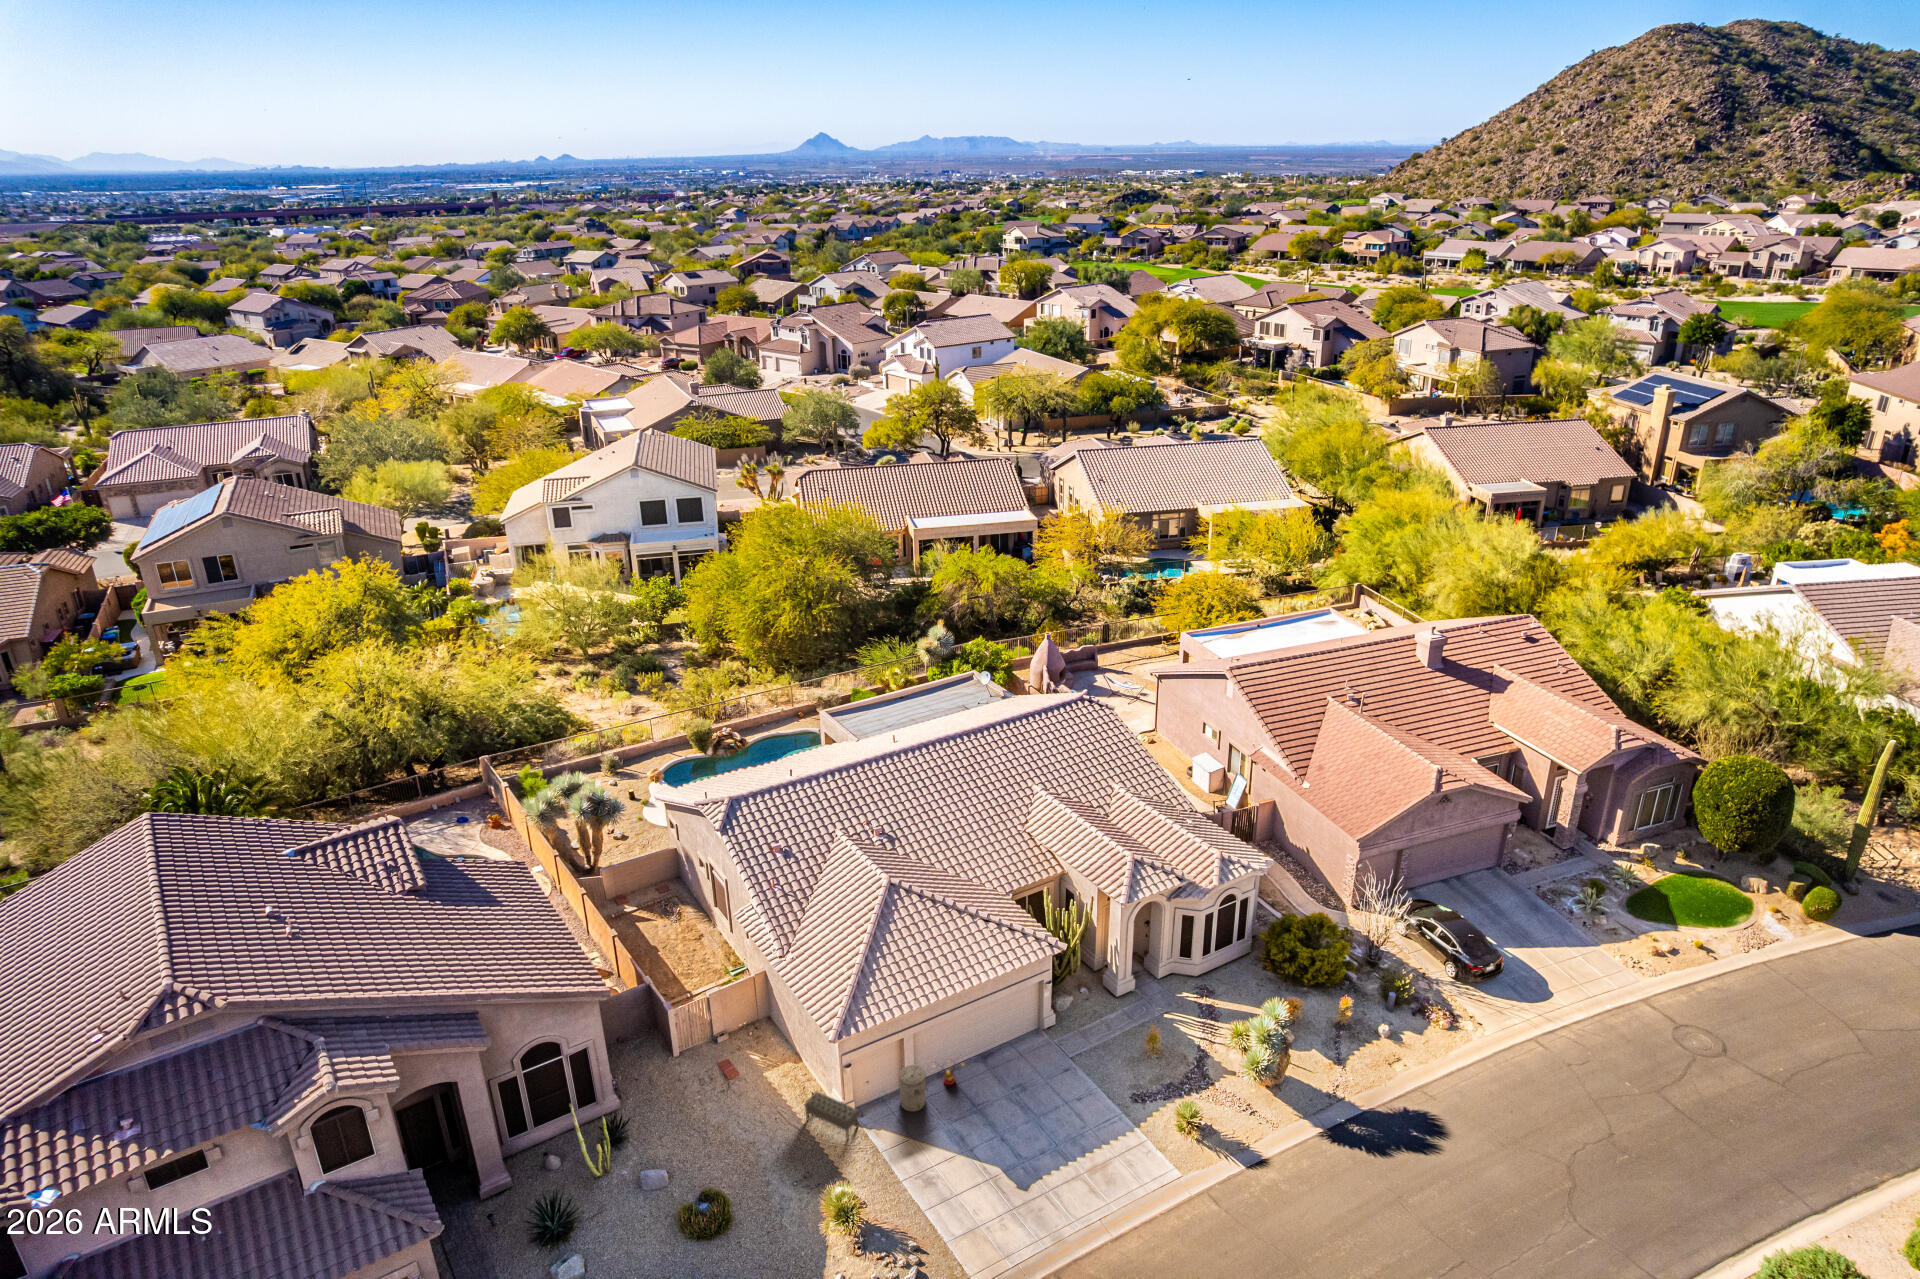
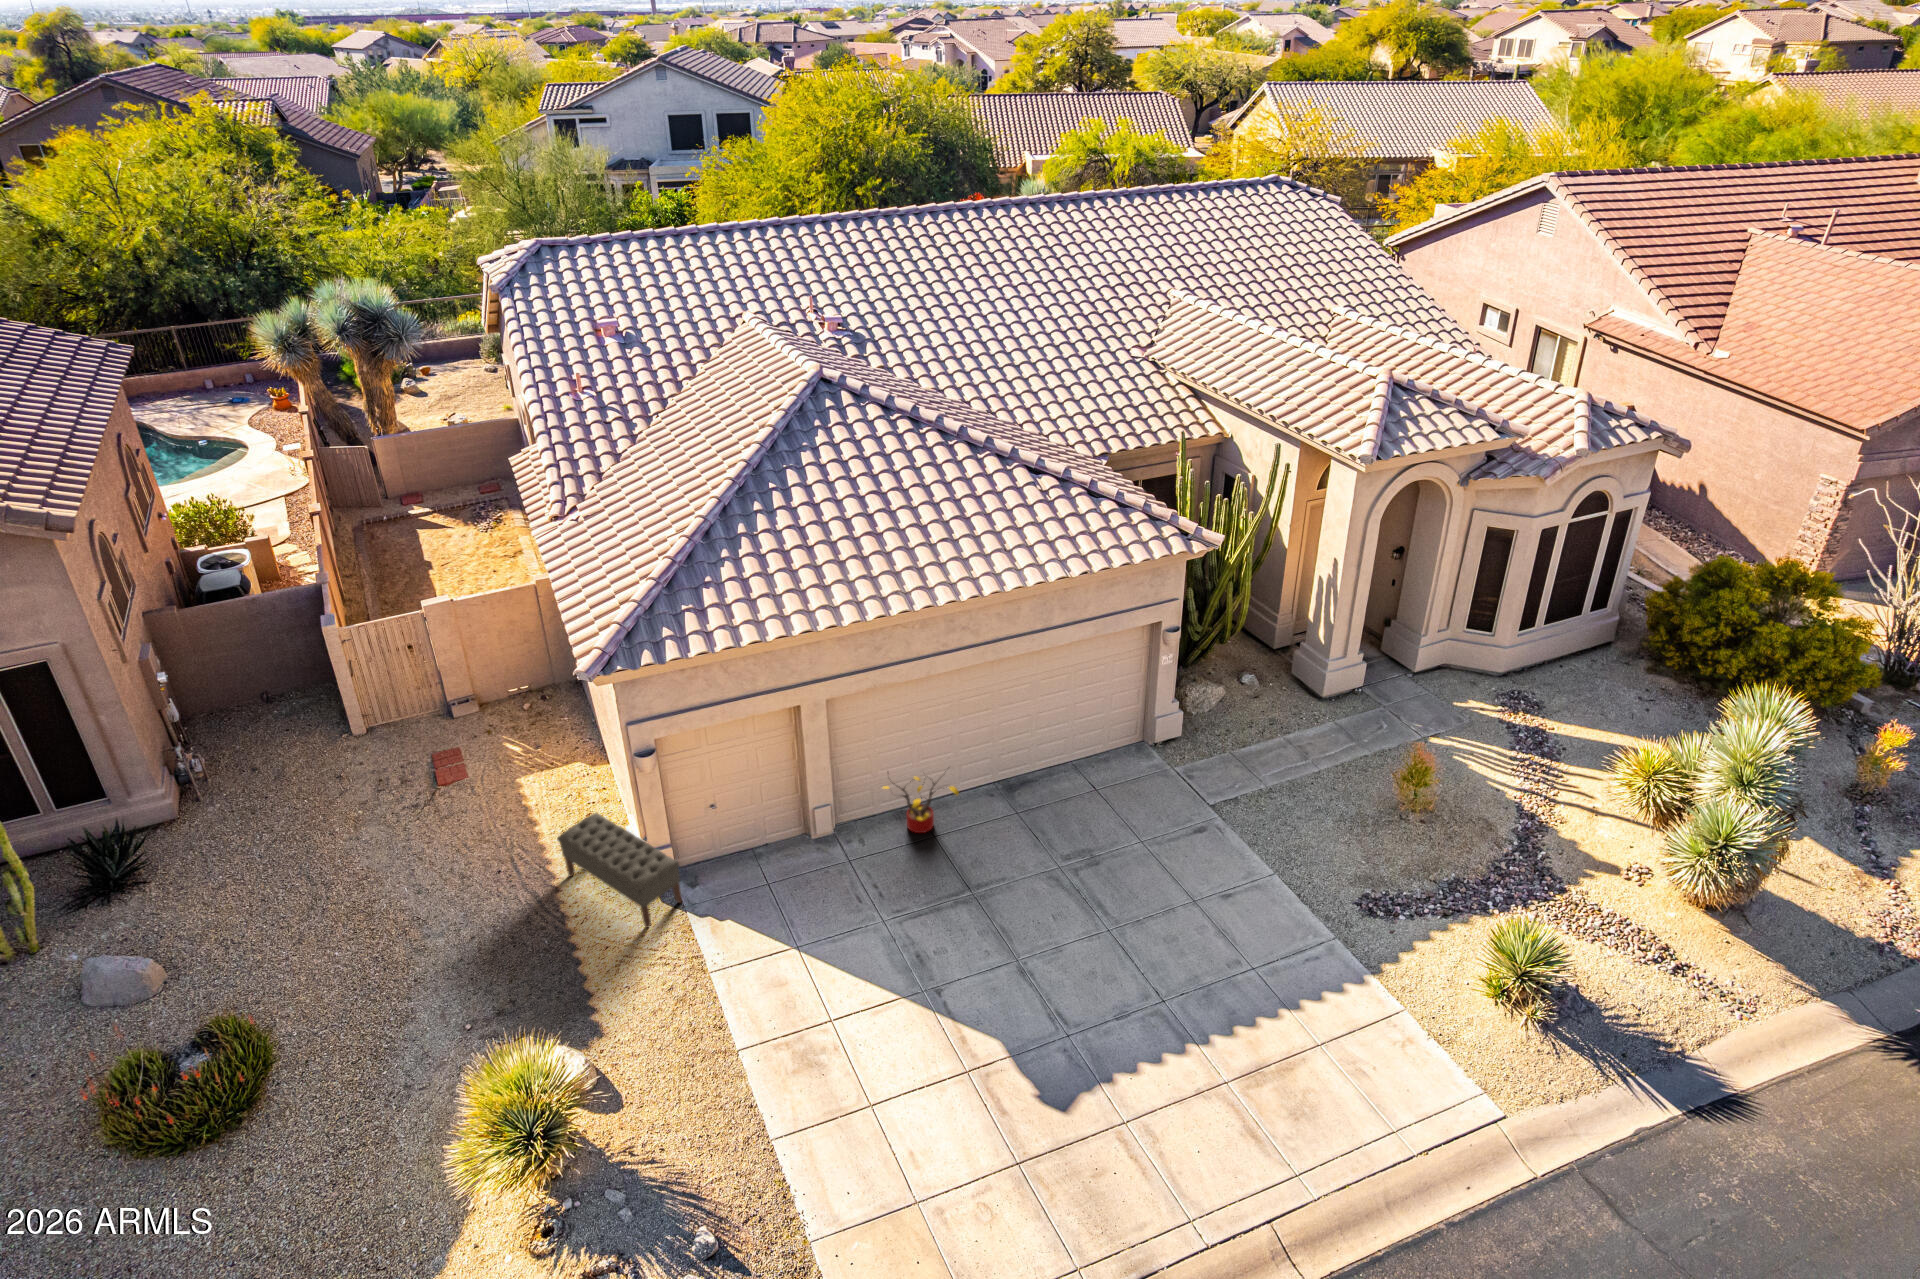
trash can: present [899,1065,926,1111] -> none [791,775,856,881]

